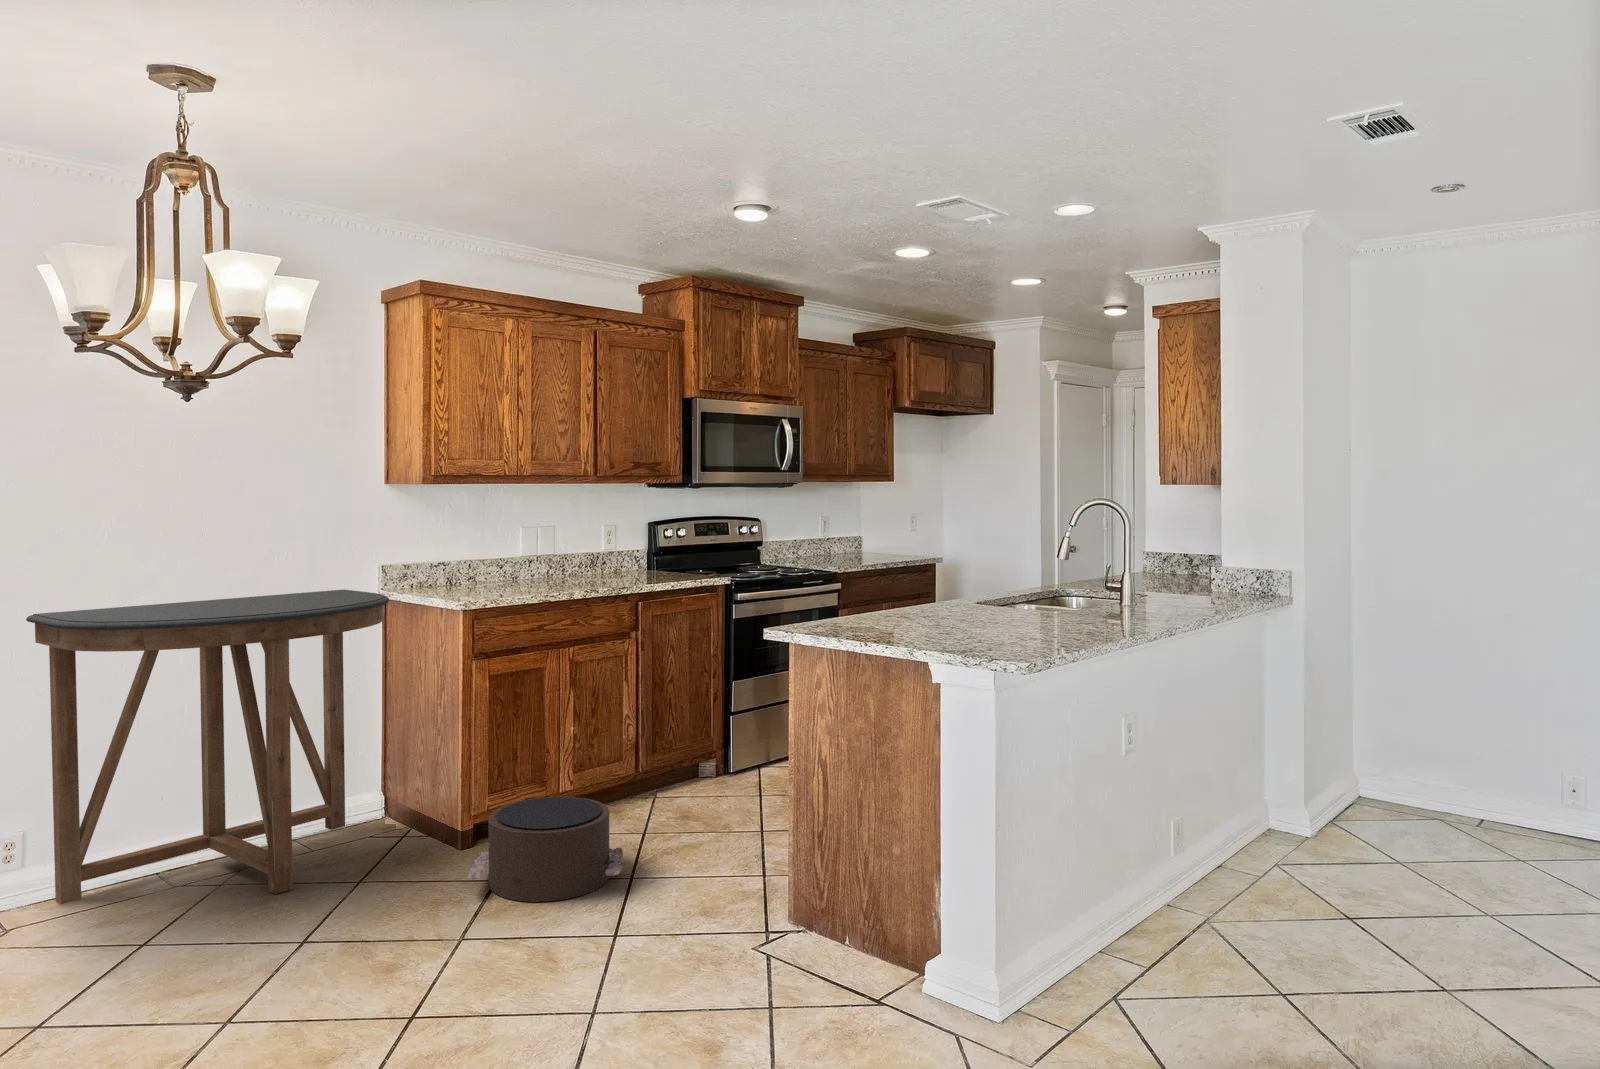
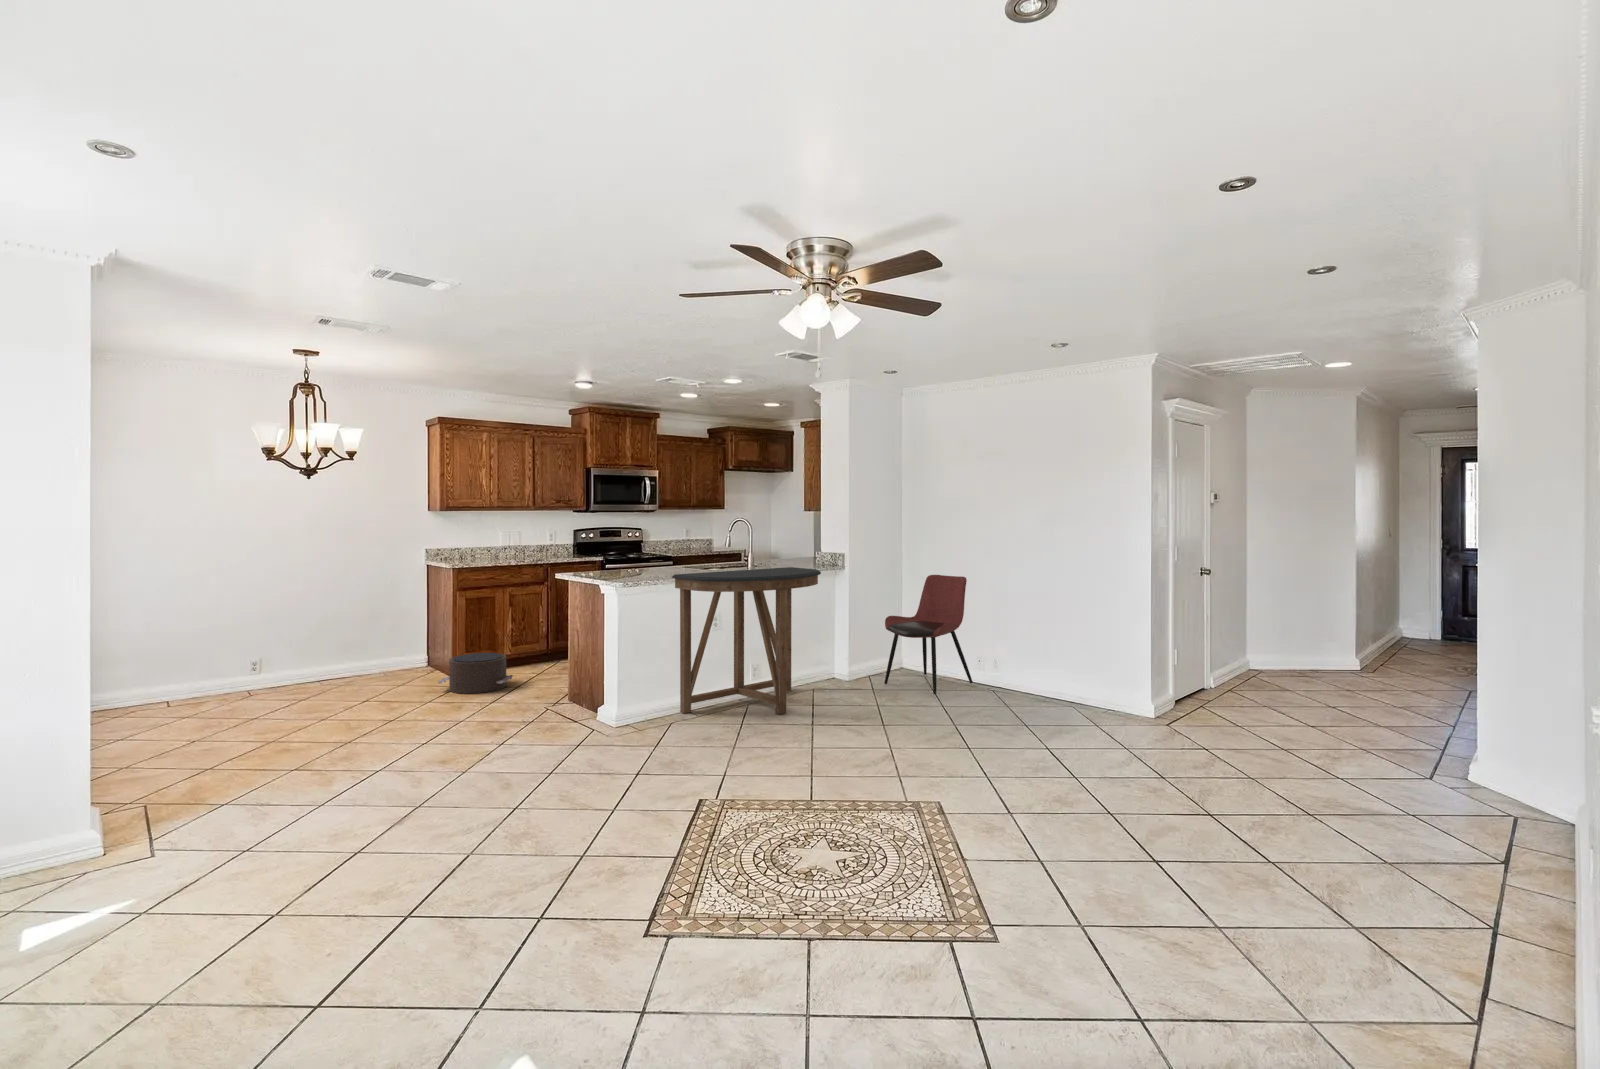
console table: present [26,589,389,904] -> present [672,567,821,715]
dining chair: none [1388,617,1564,874] -> present [884,575,973,694]

